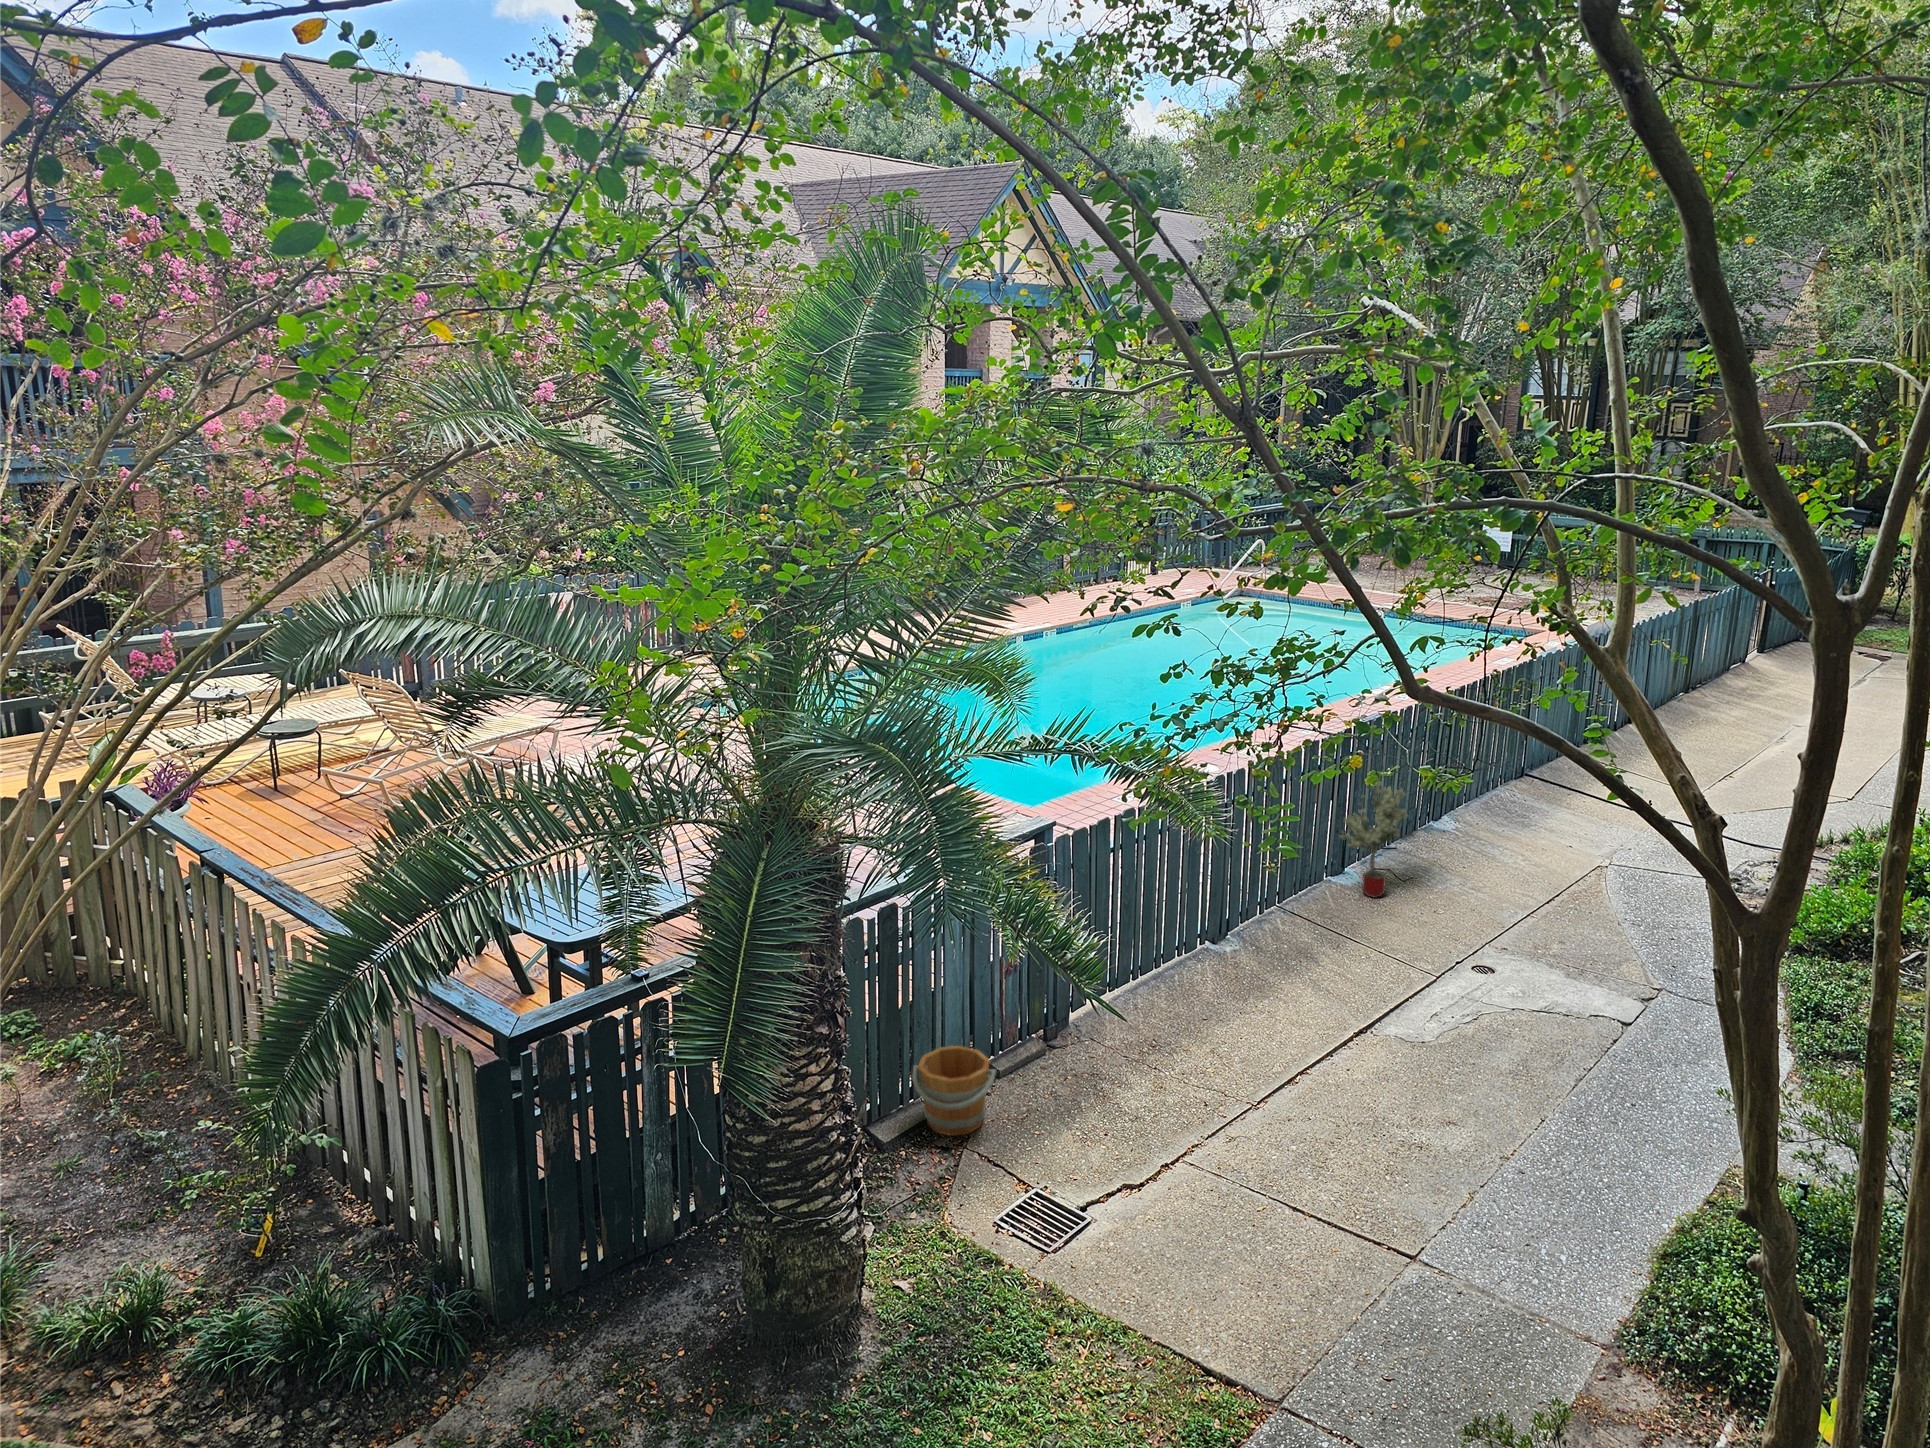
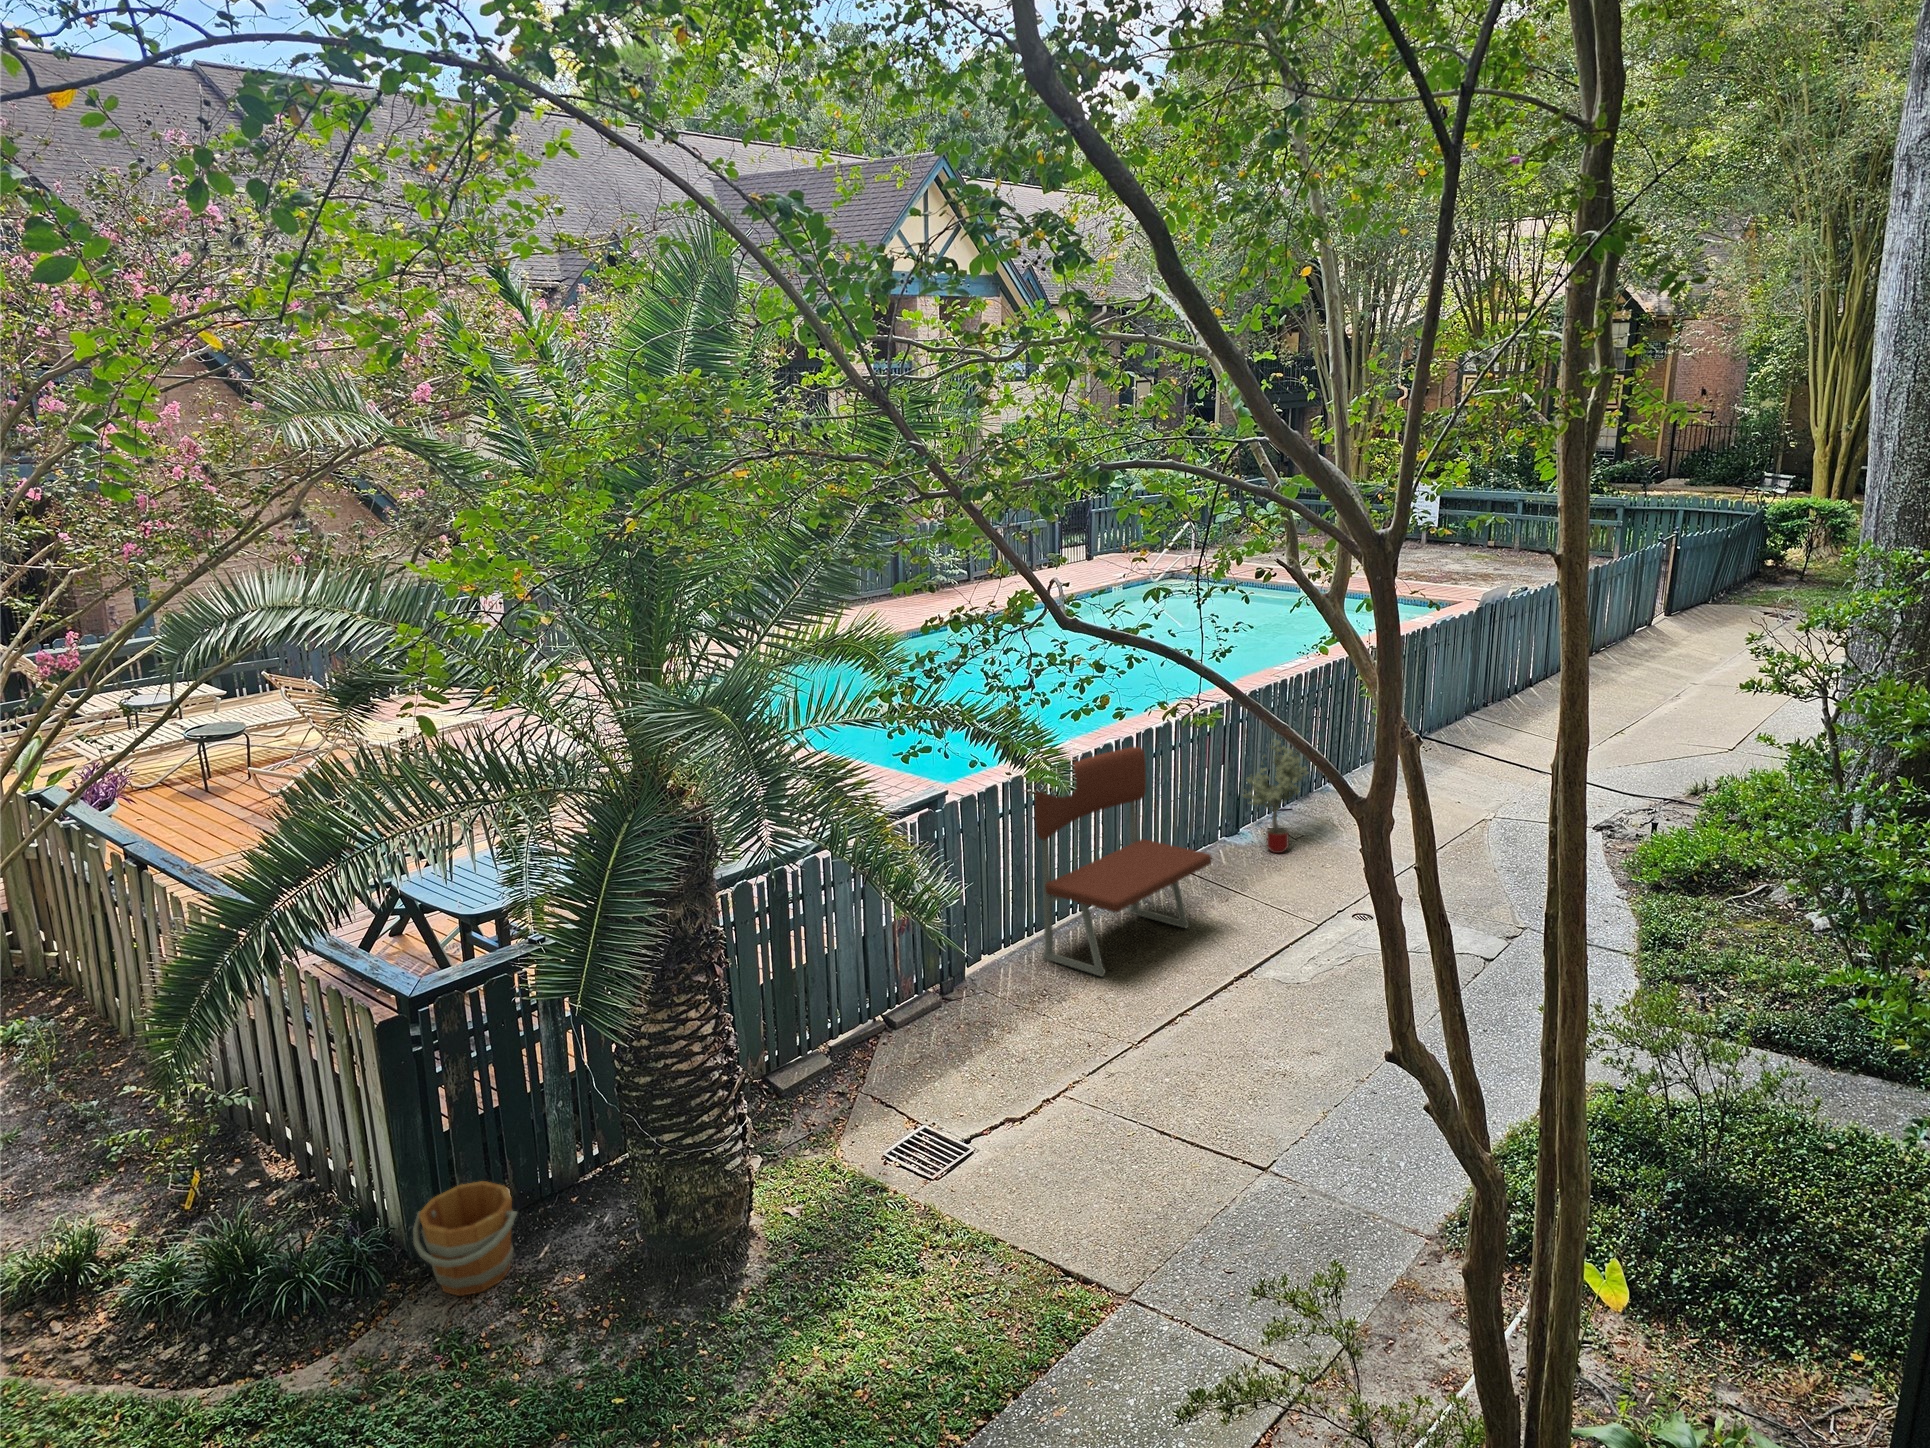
bench: none [1143,785,1321,1027] -> present [1035,747,1212,976]
bucket: present [912,1046,996,1136] -> present [413,1181,517,1296]

